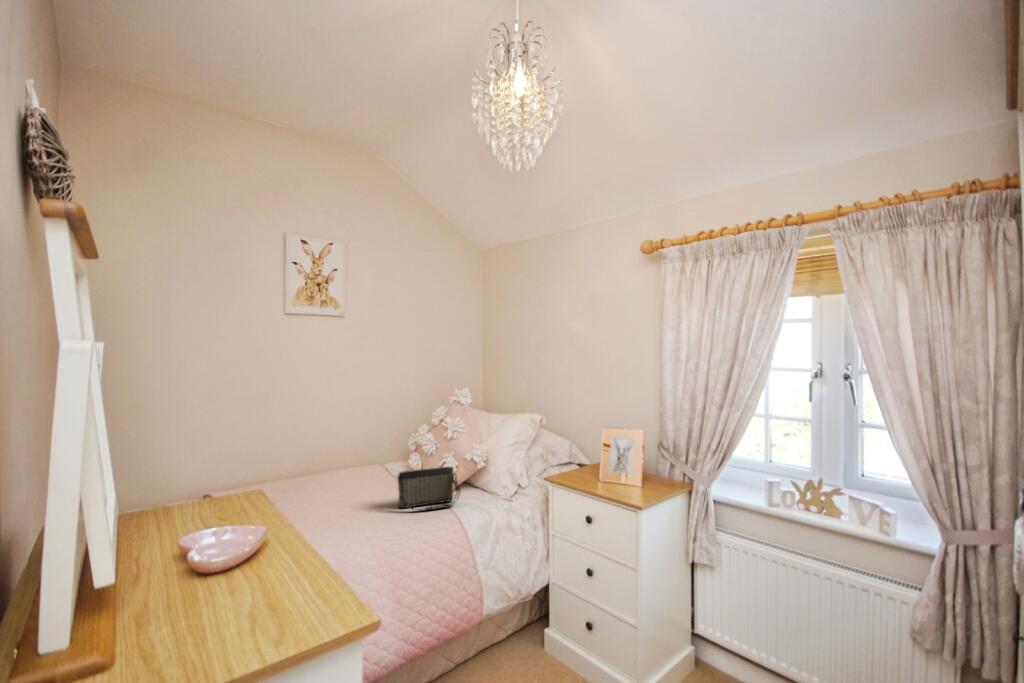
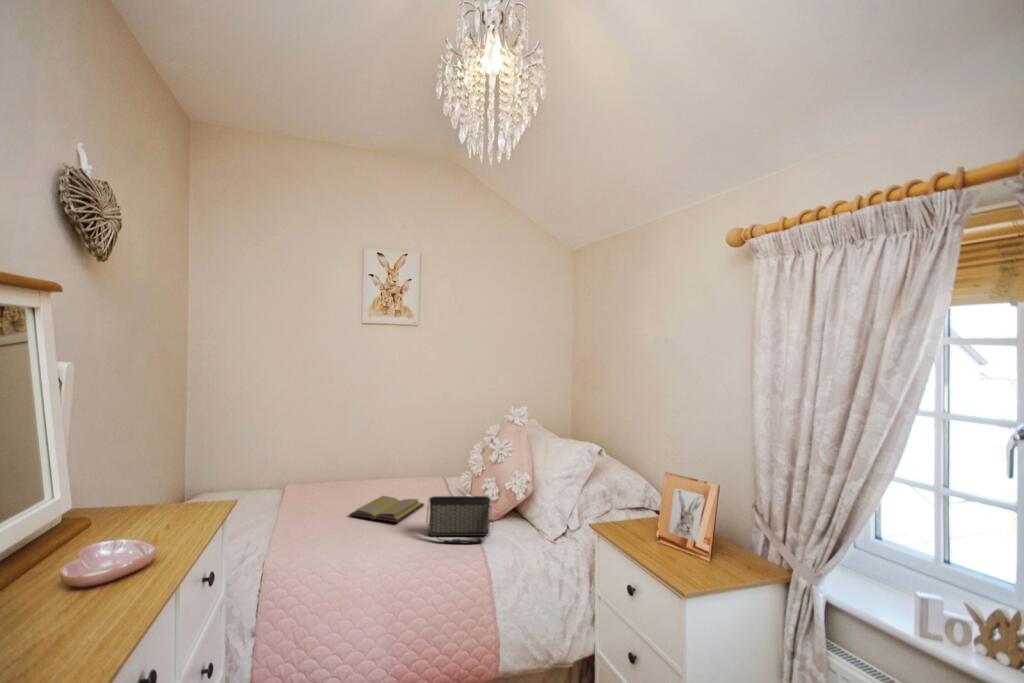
diary: none [306,481,375,504] -> present [349,496,424,522]

